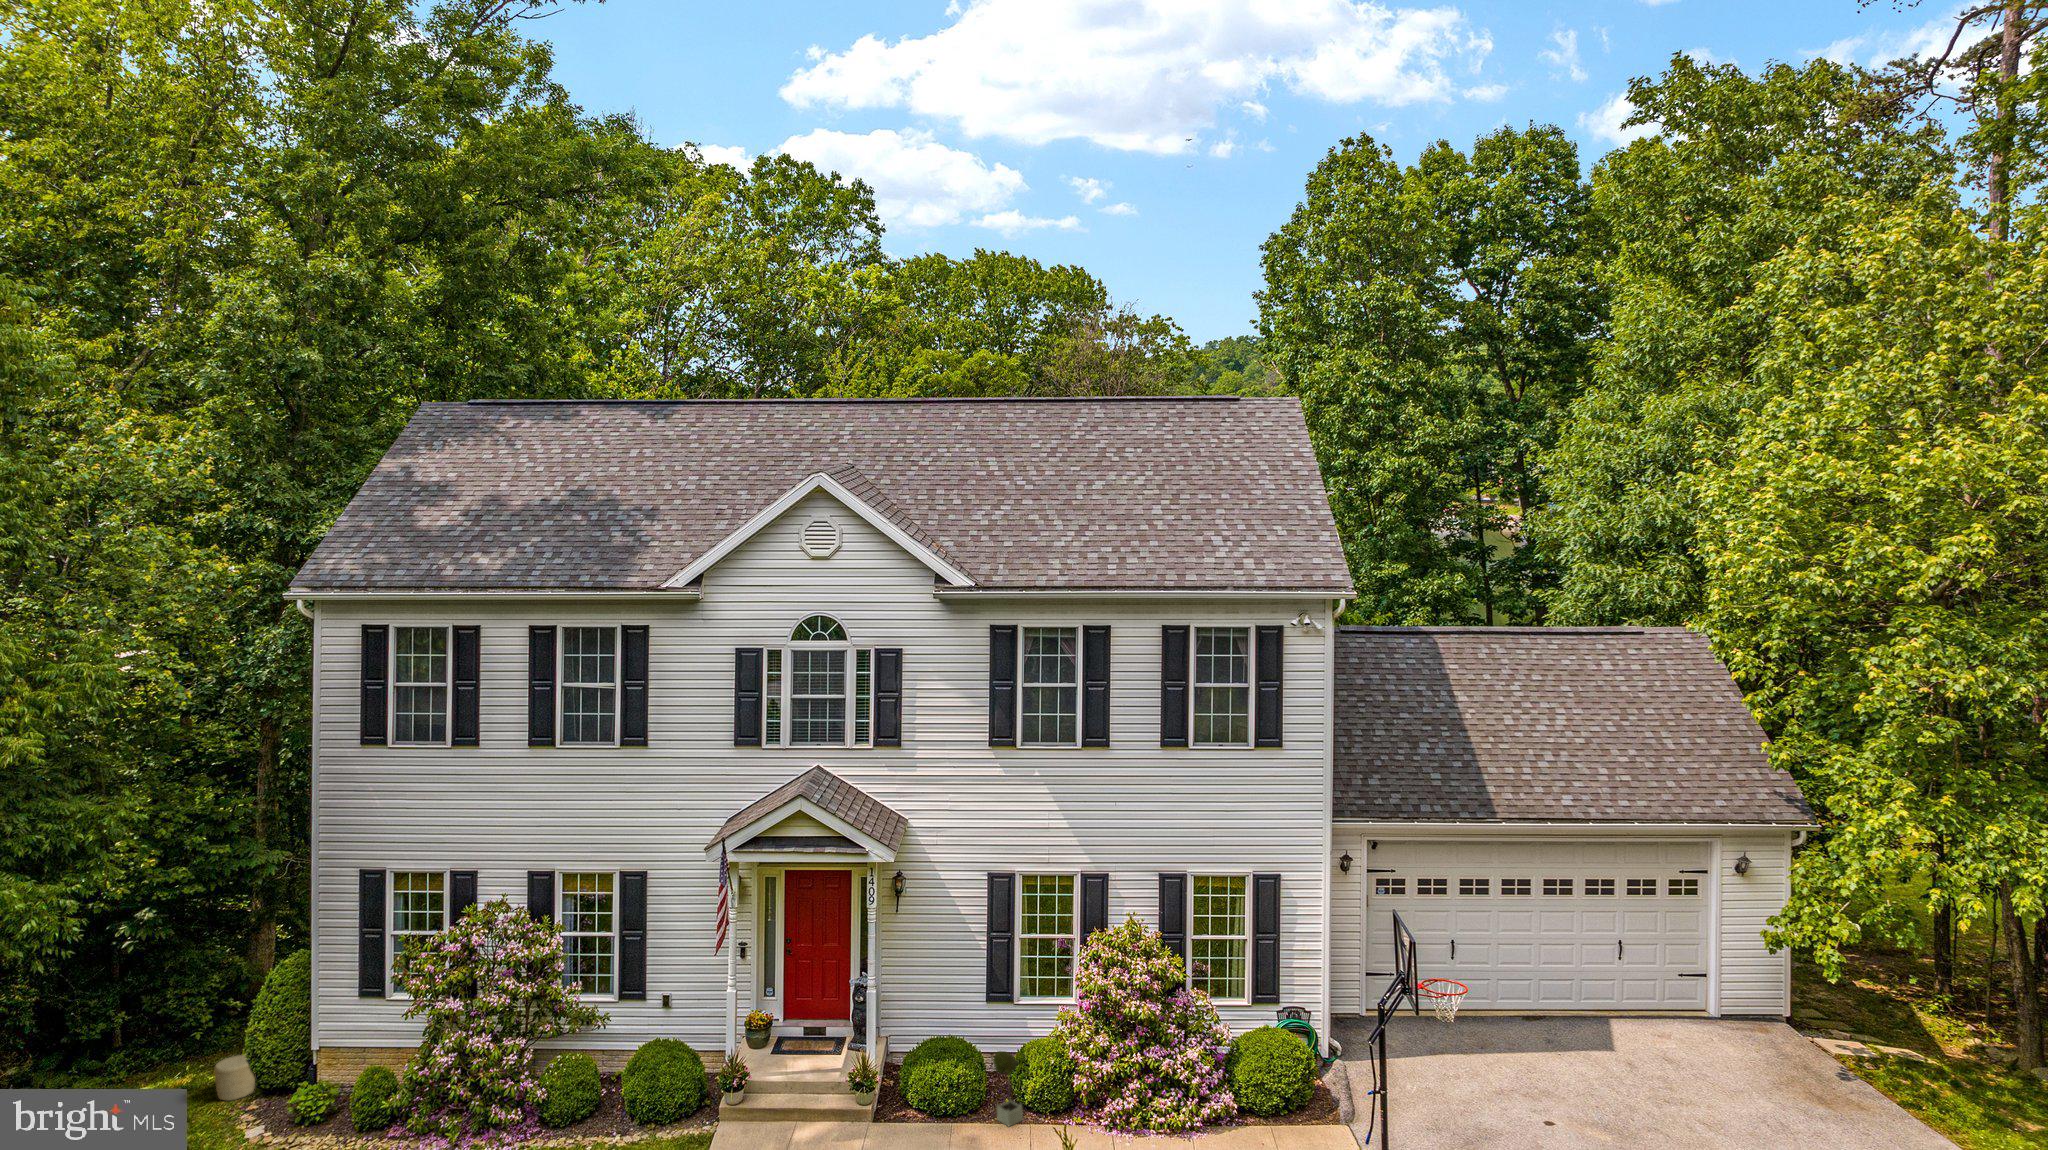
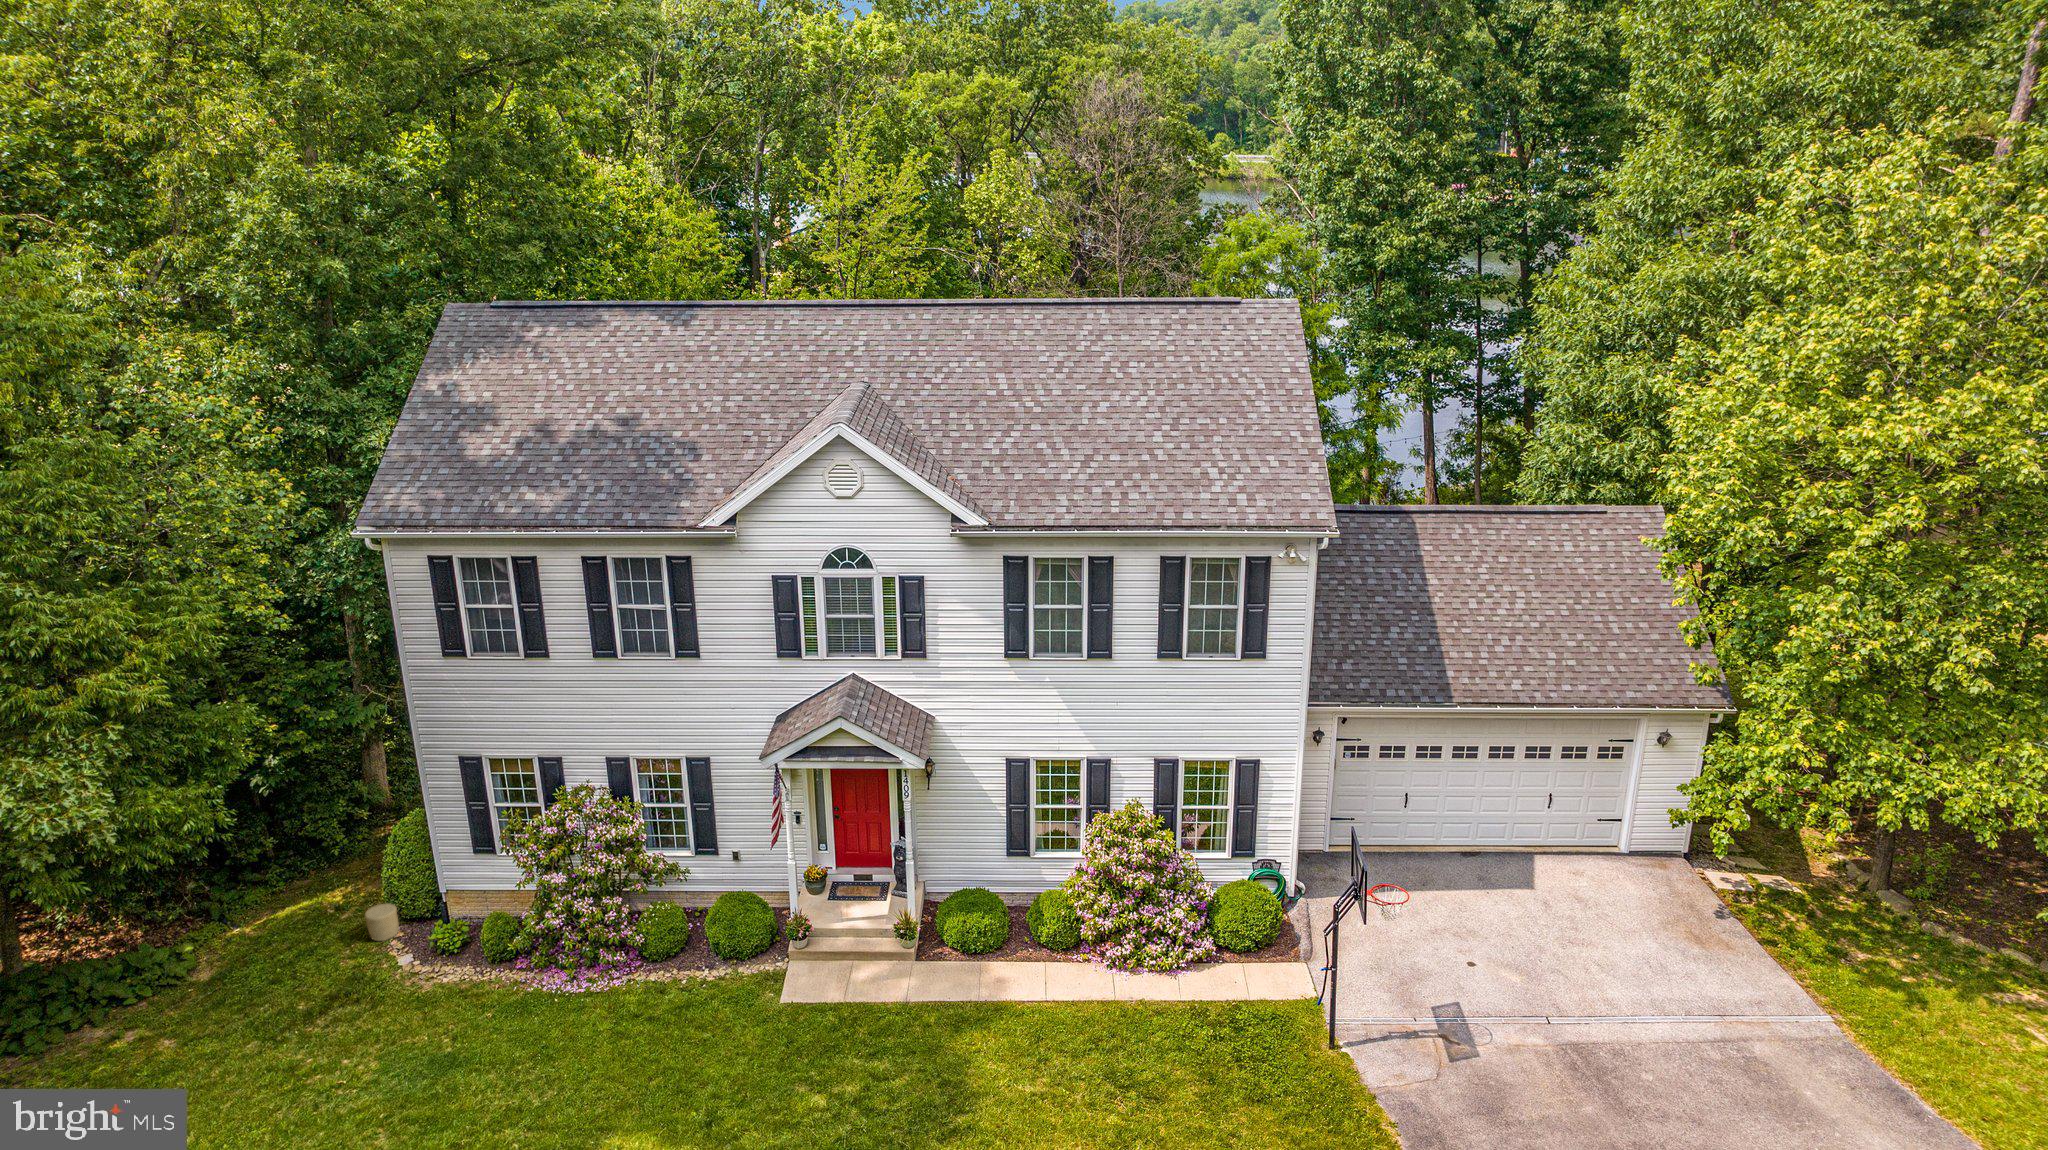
potted tree: present [993,1051,1023,1126] -> none [1012,907,1037,966]

